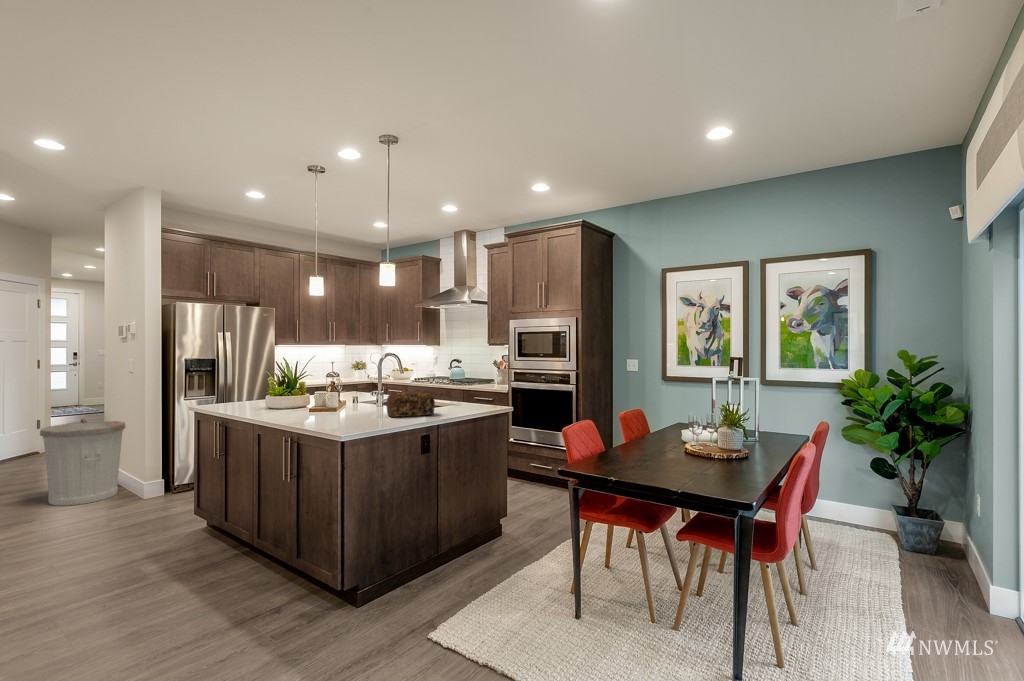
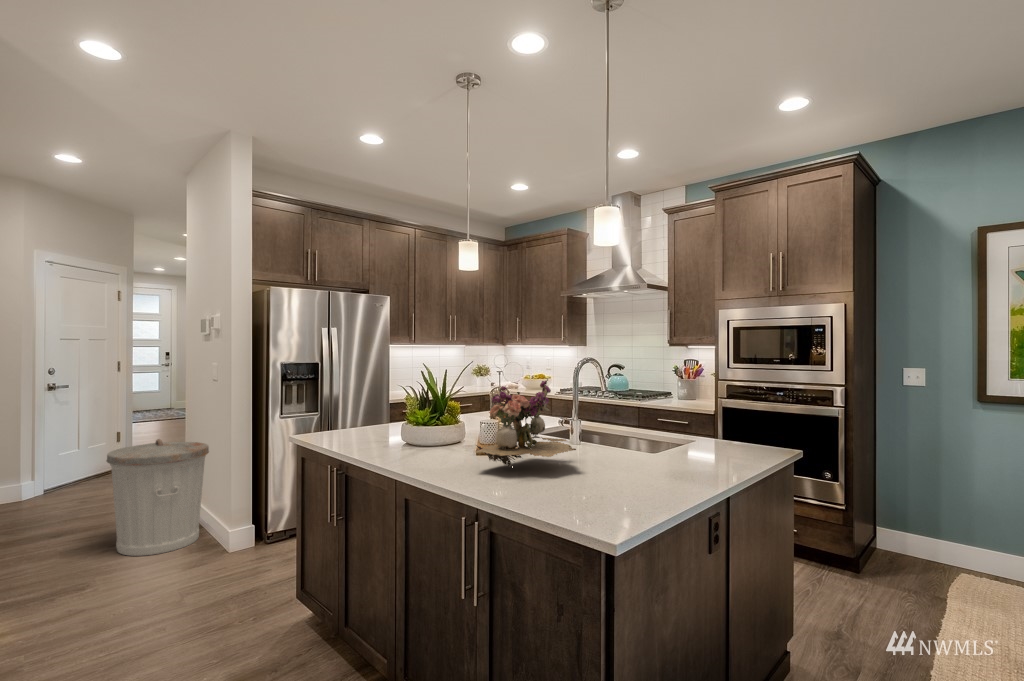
flower arrangement: none [300,365,363,417] -> present [475,378,576,466]
bread loaf: present [386,392,435,417] -> none [614,427,705,475]

